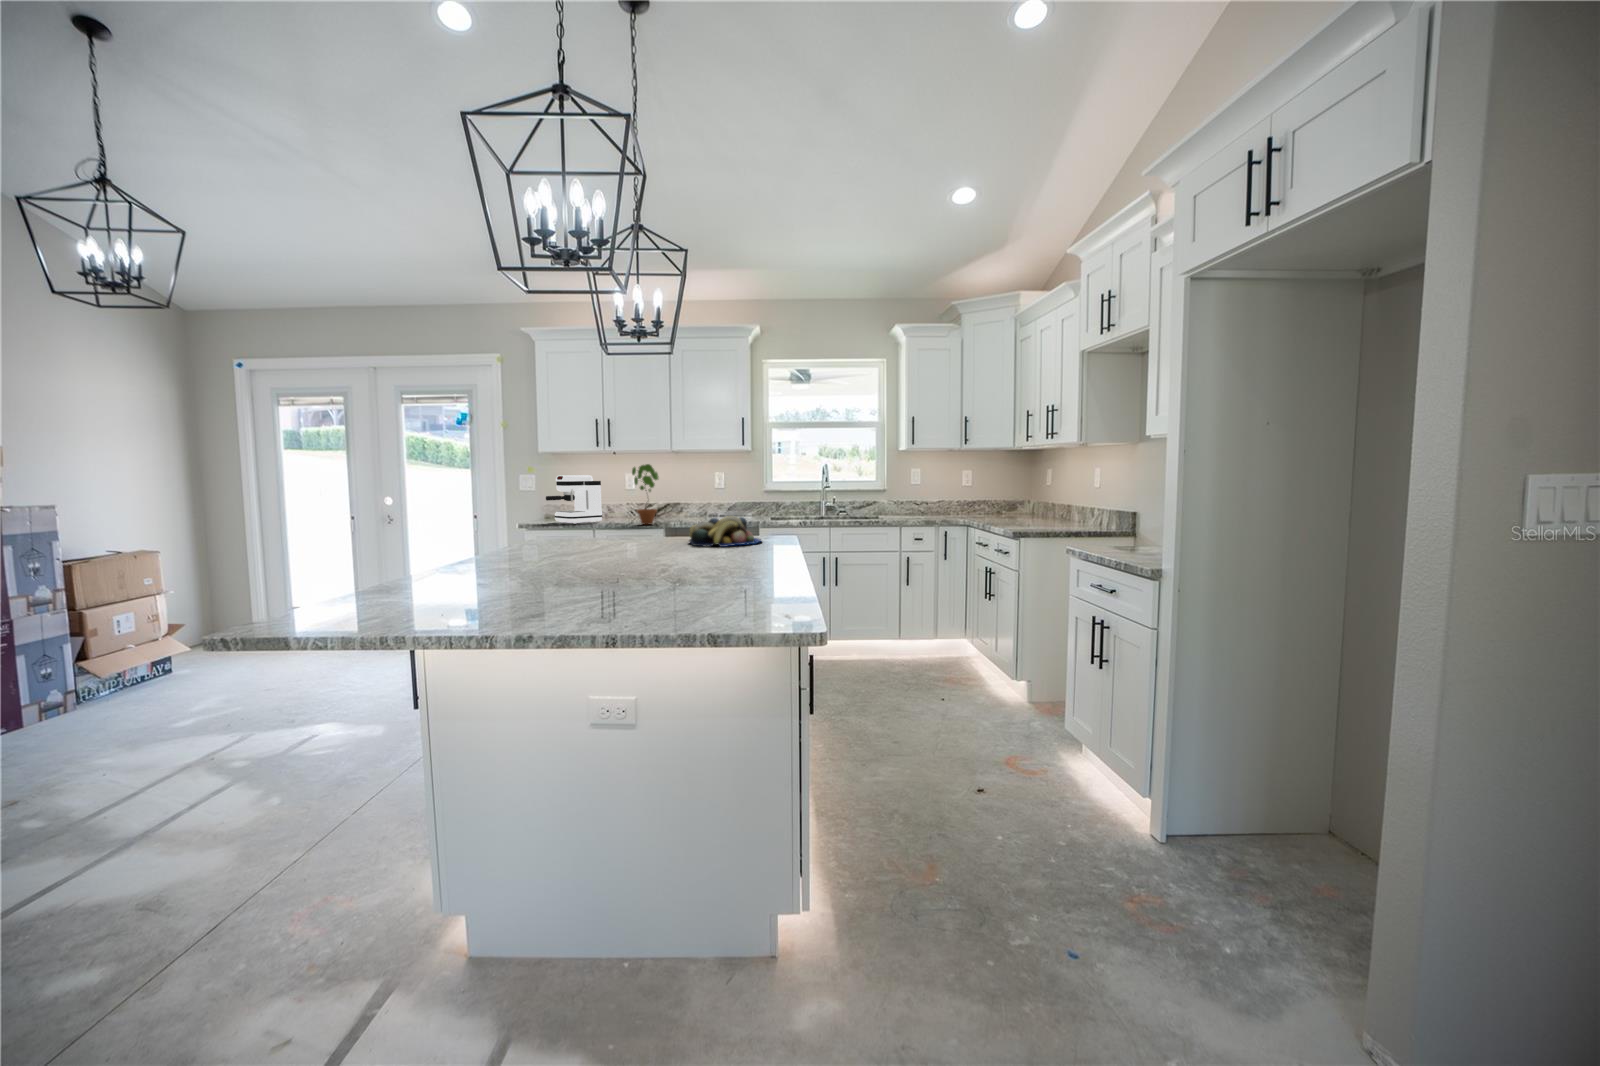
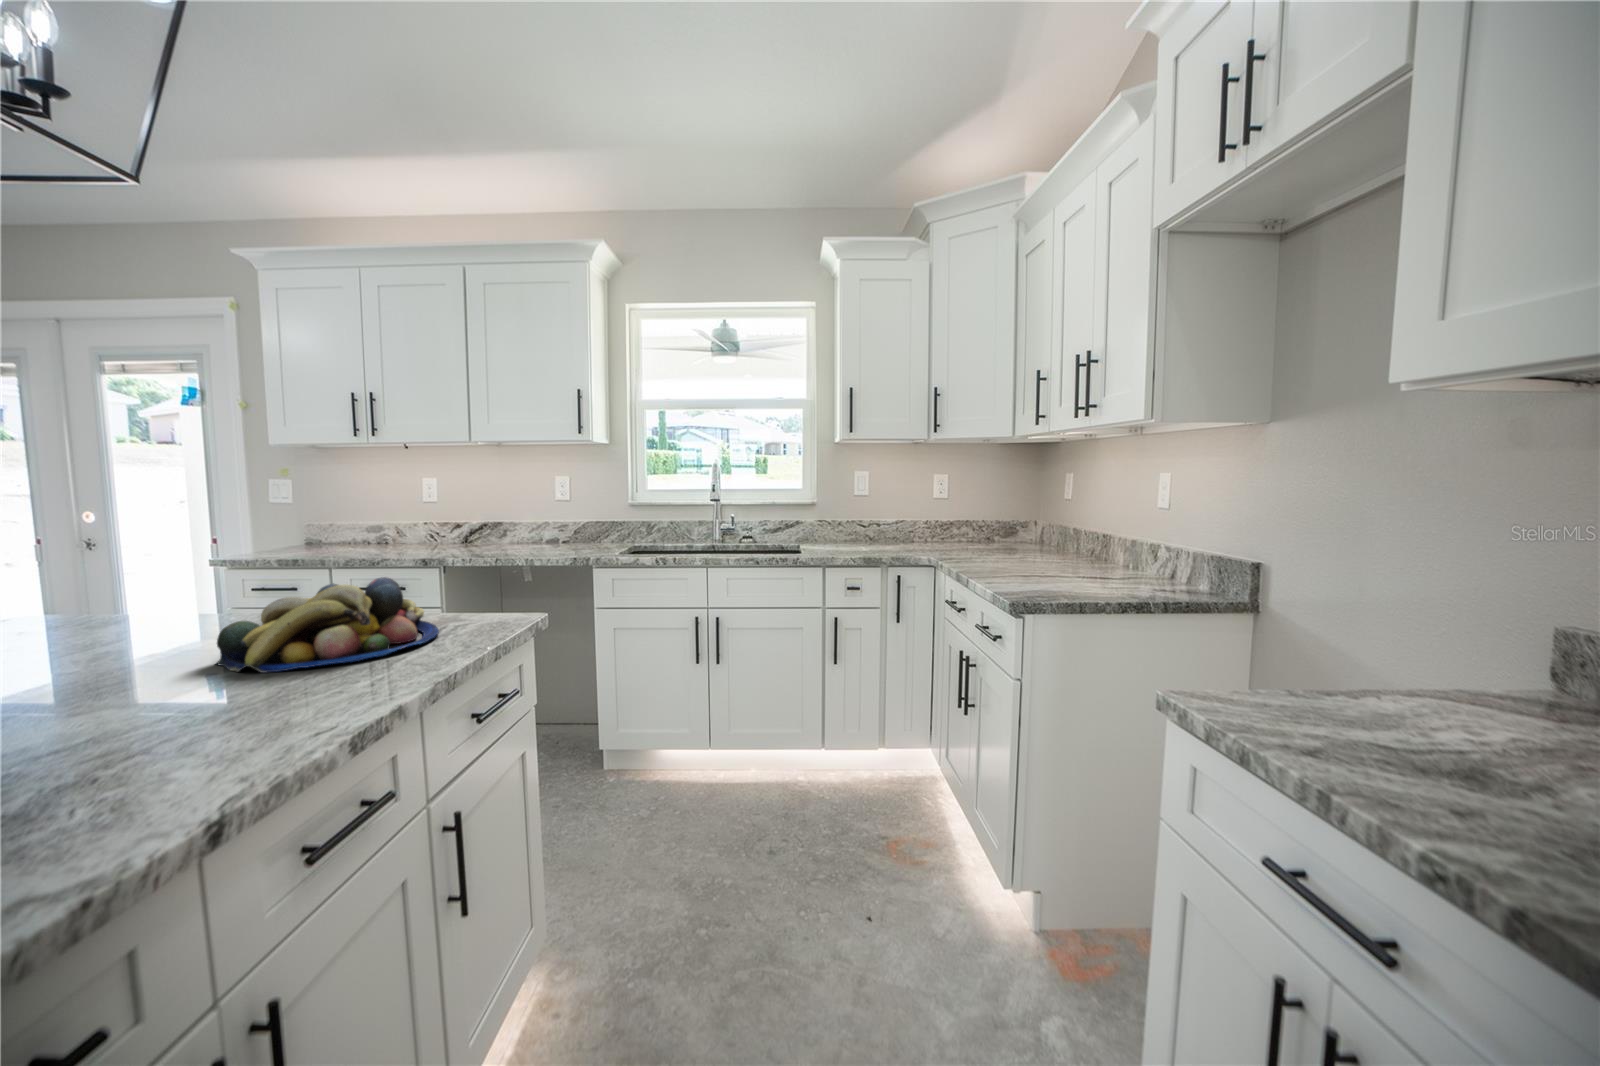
potted plant: present [632,464,659,525] -> none [385,463,432,561]
coffee maker: present [546,475,602,524] -> none [264,480,366,558]

